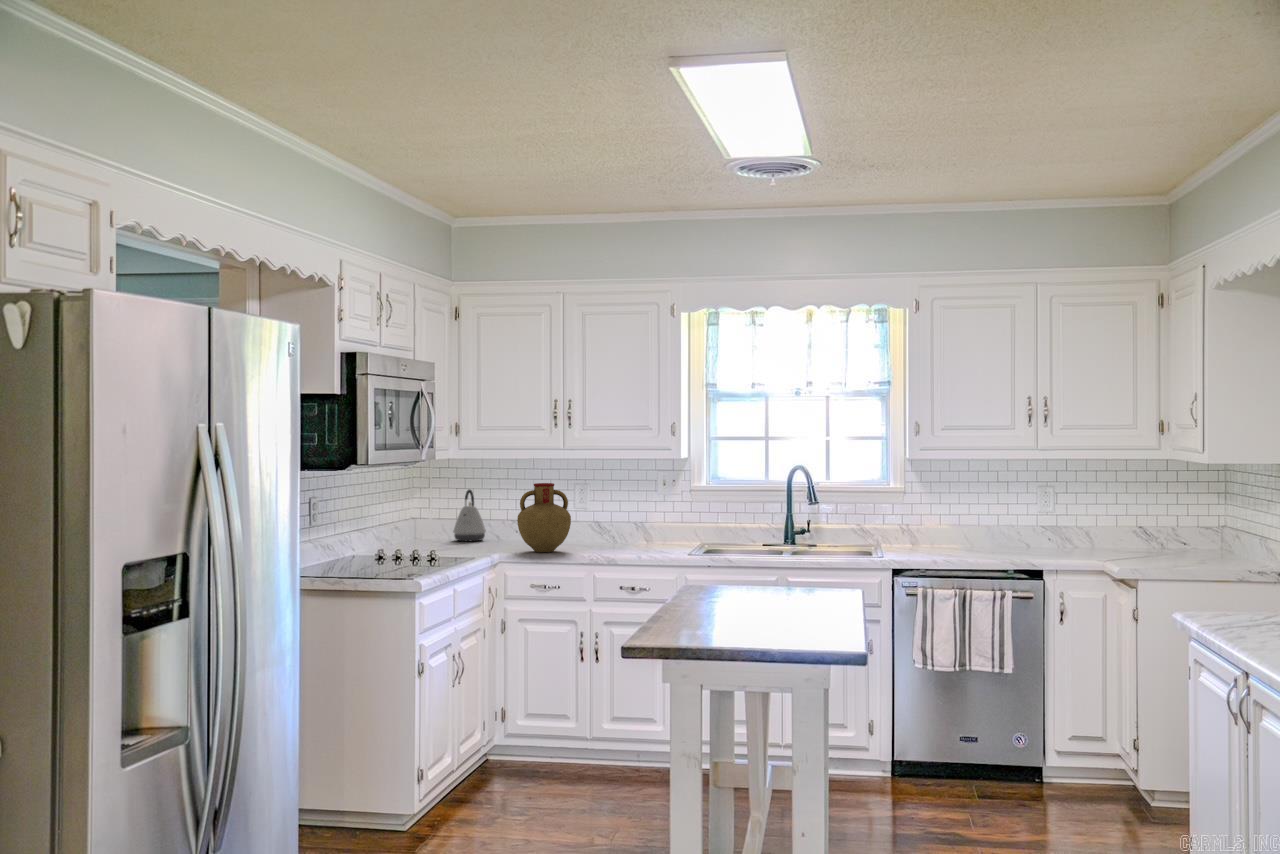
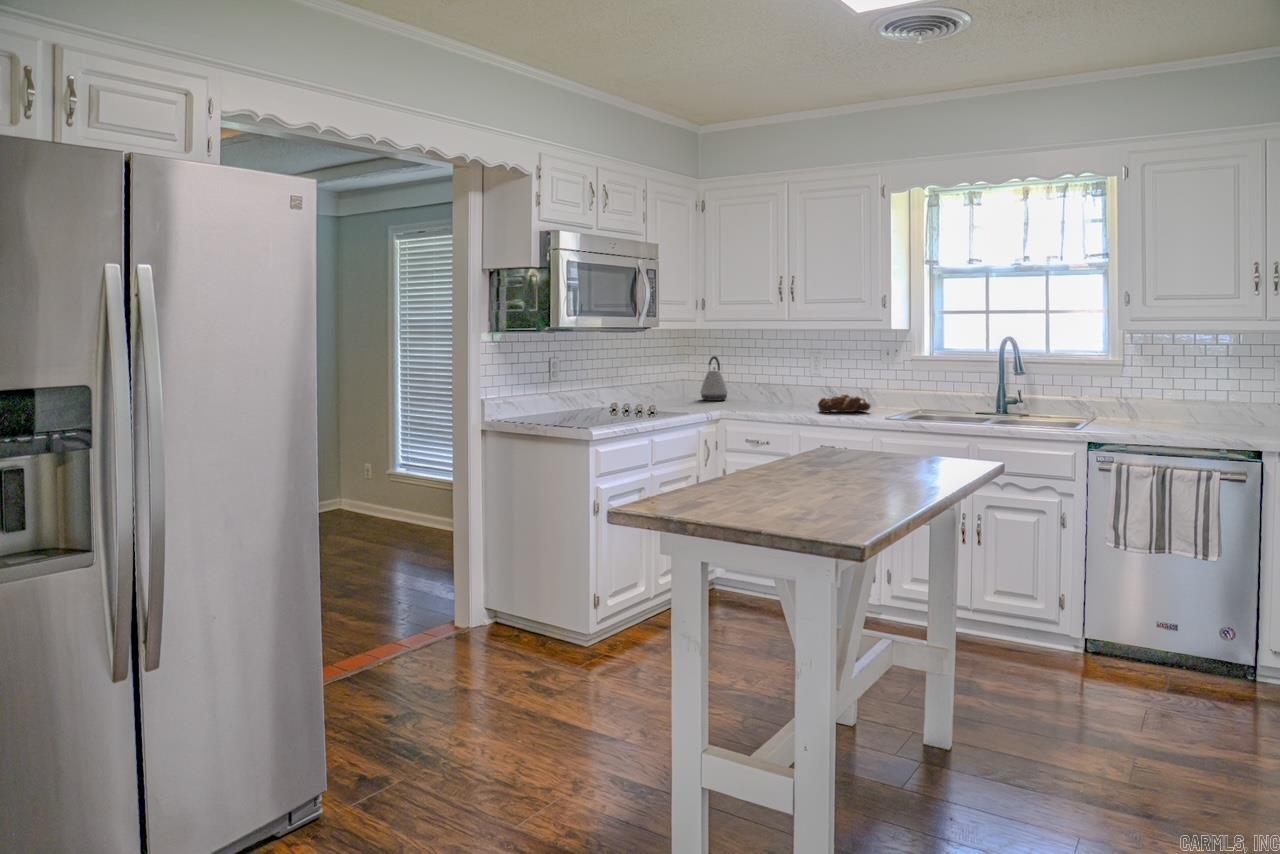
vase: present [517,483,571,552] -> none [738,352,785,413]
bread loaf: none [604,528,660,550] -> present [818,394,871,413]

